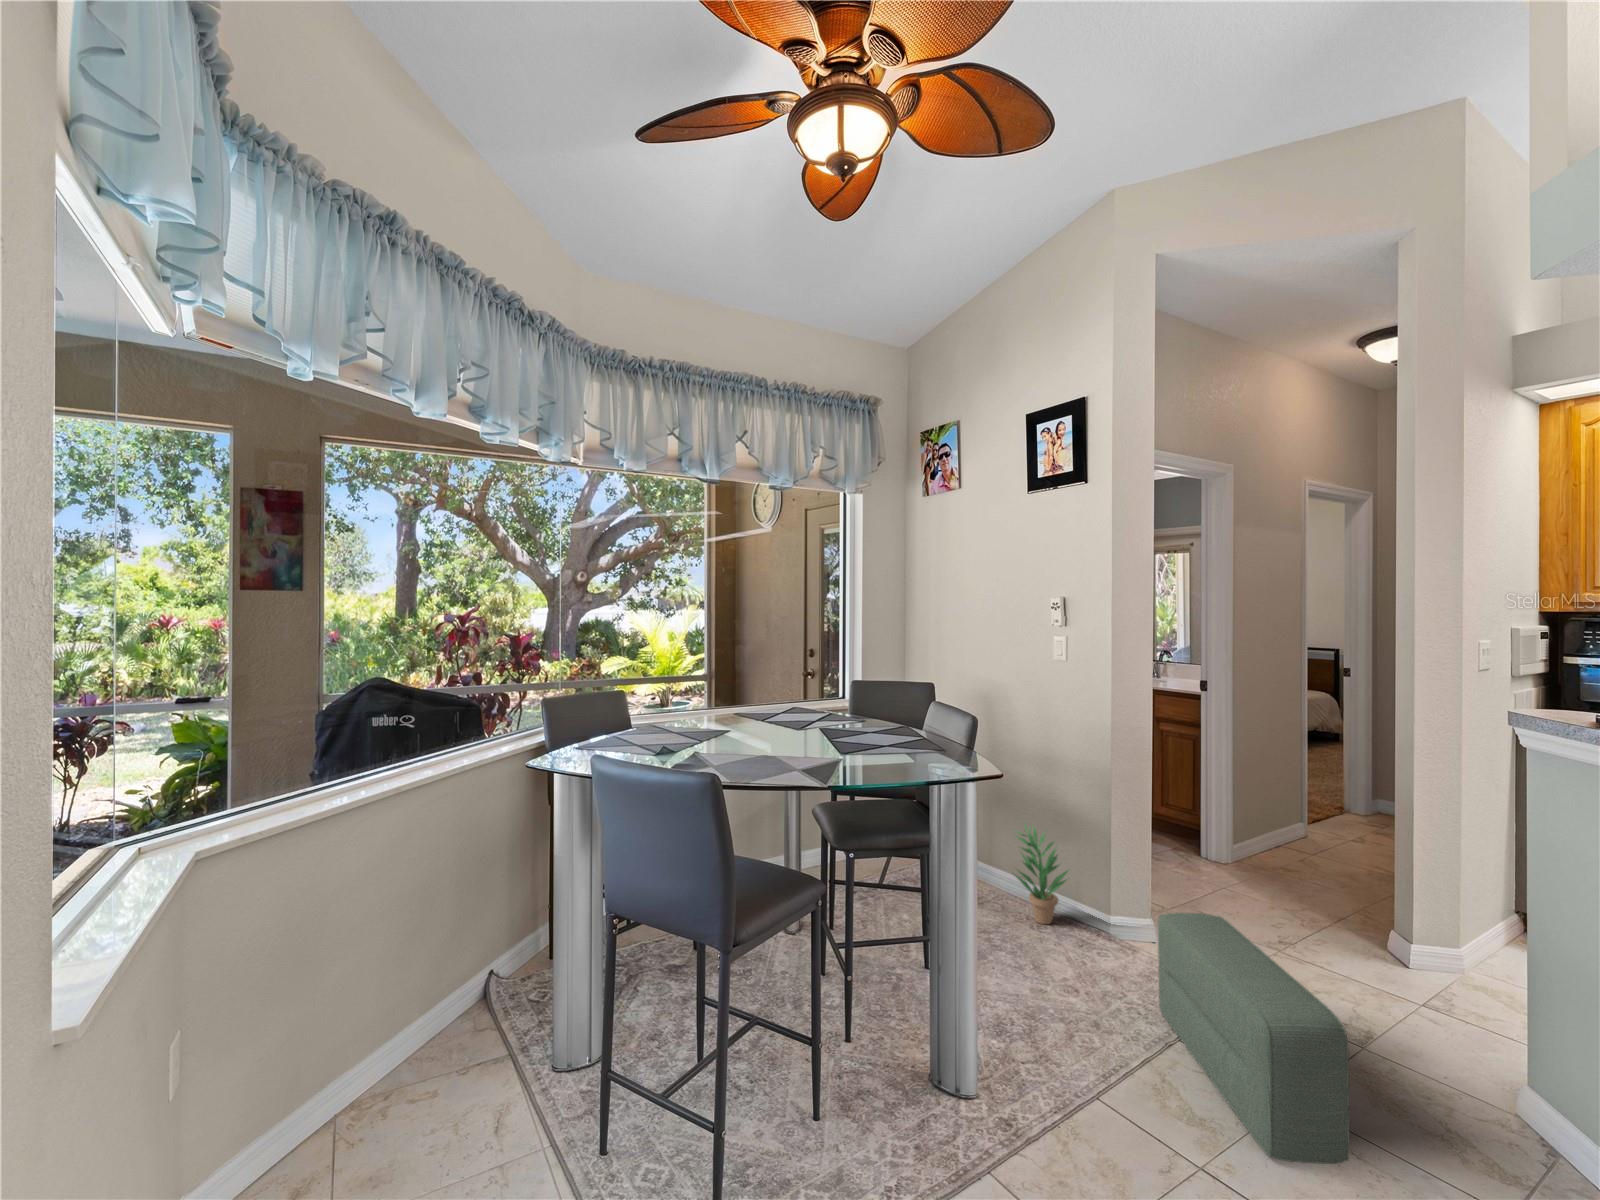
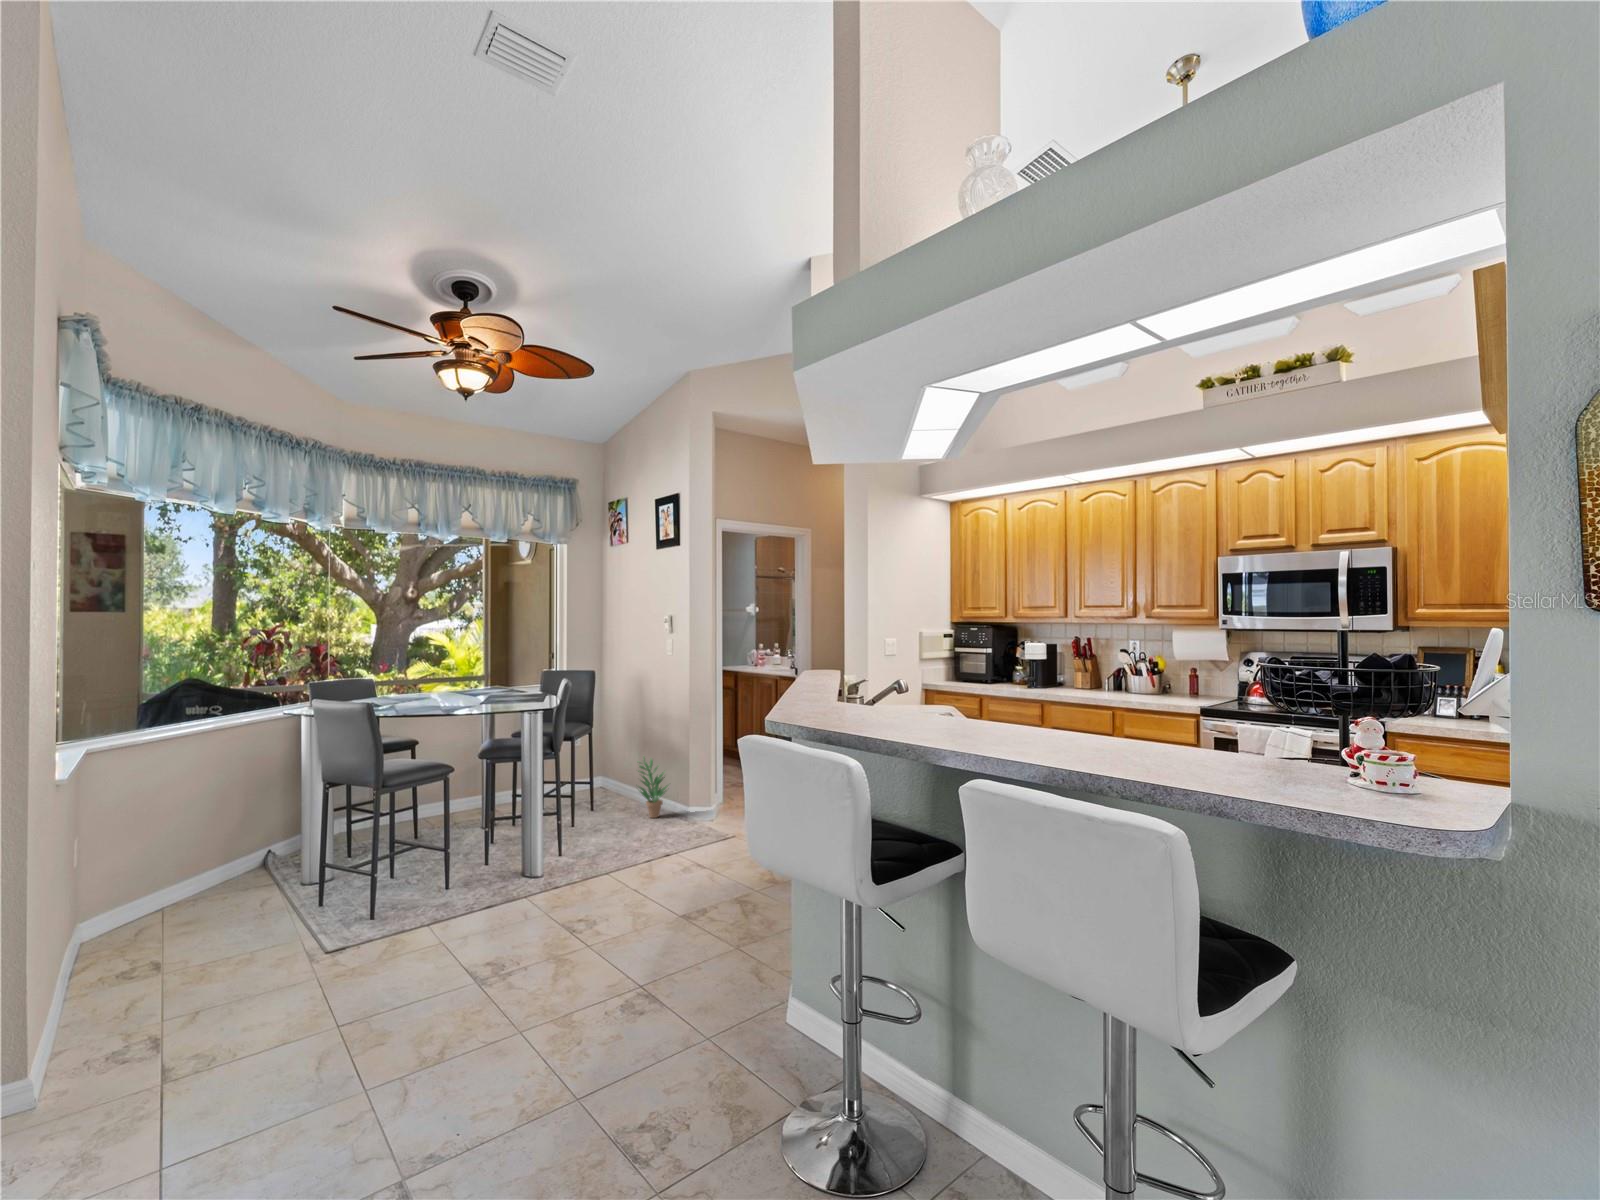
pouf: present [1158,913,1349,1164] -> none [665,787,711,881]

